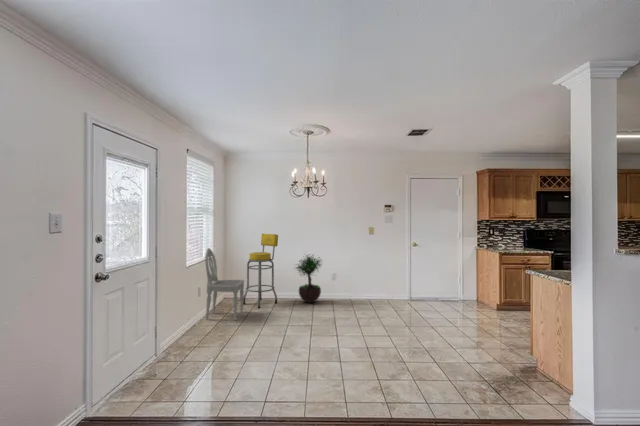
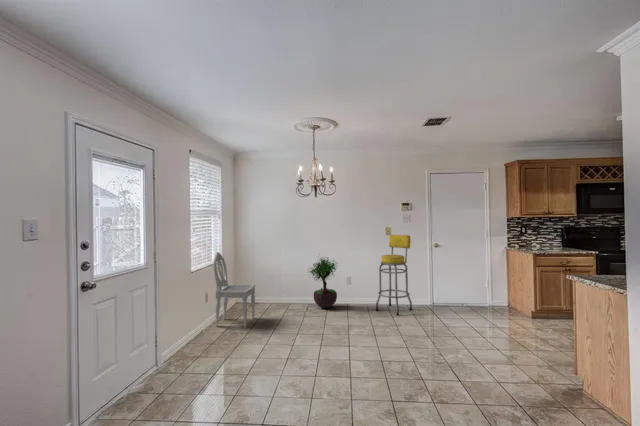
bar stool: present [243,234,278,308] -> present [376,235,412,315]

